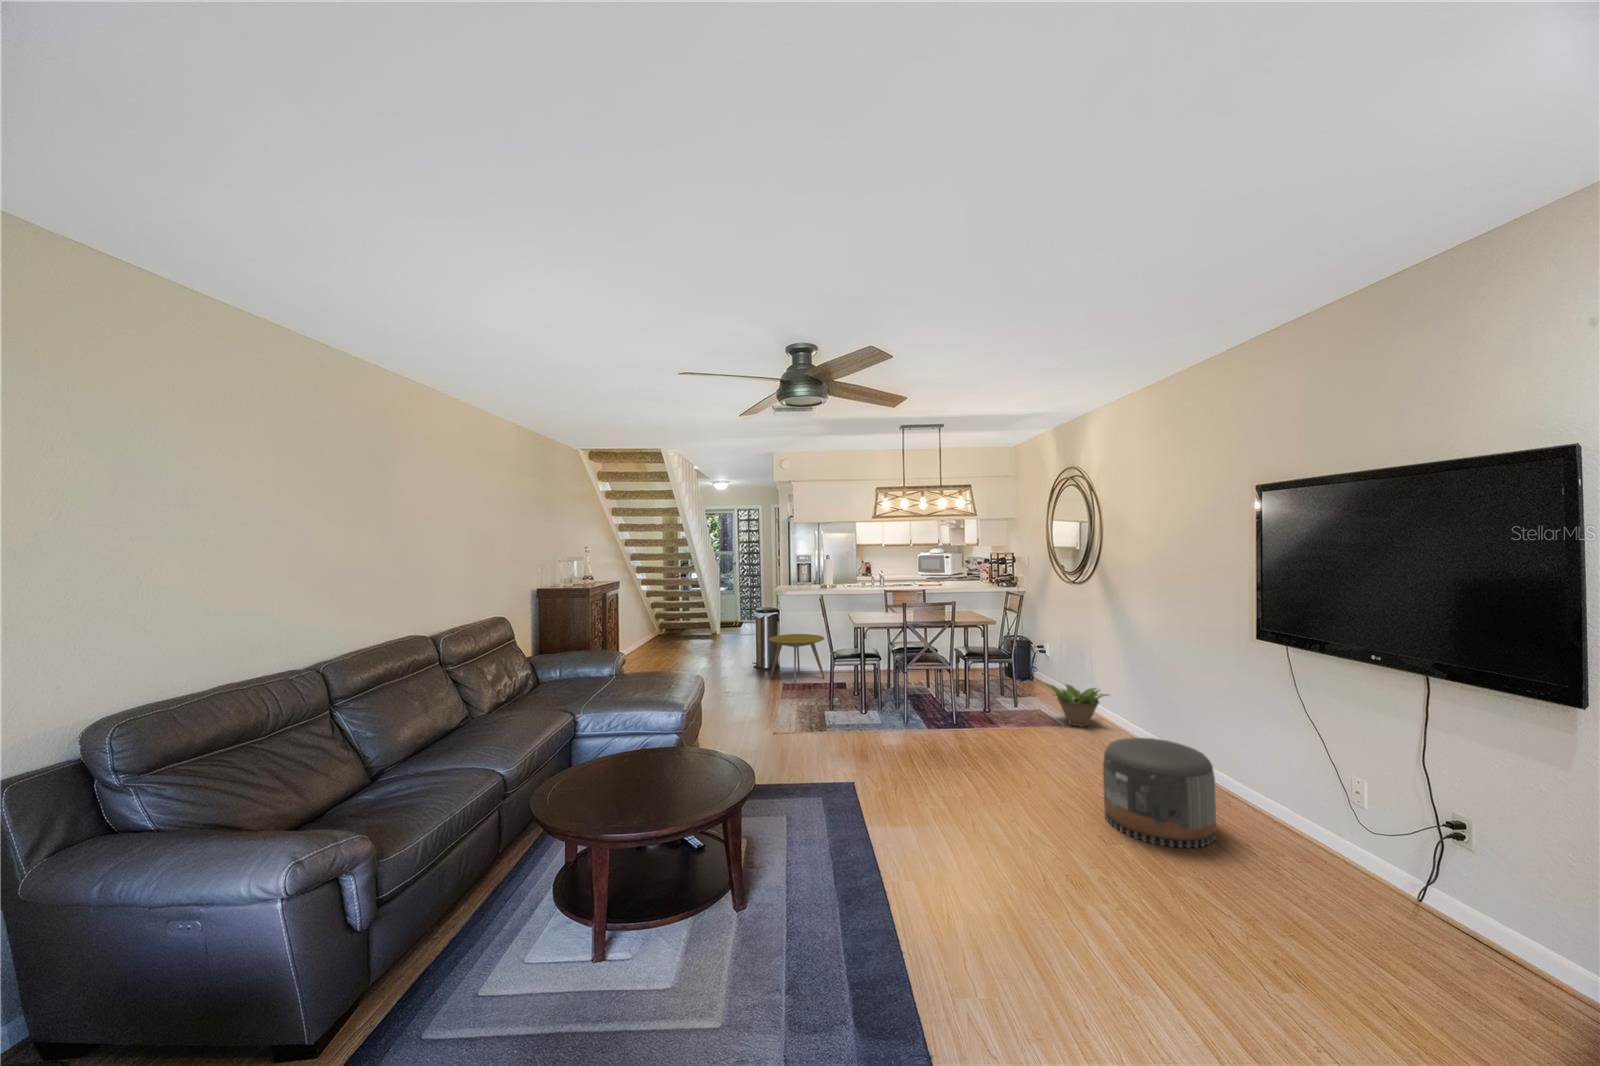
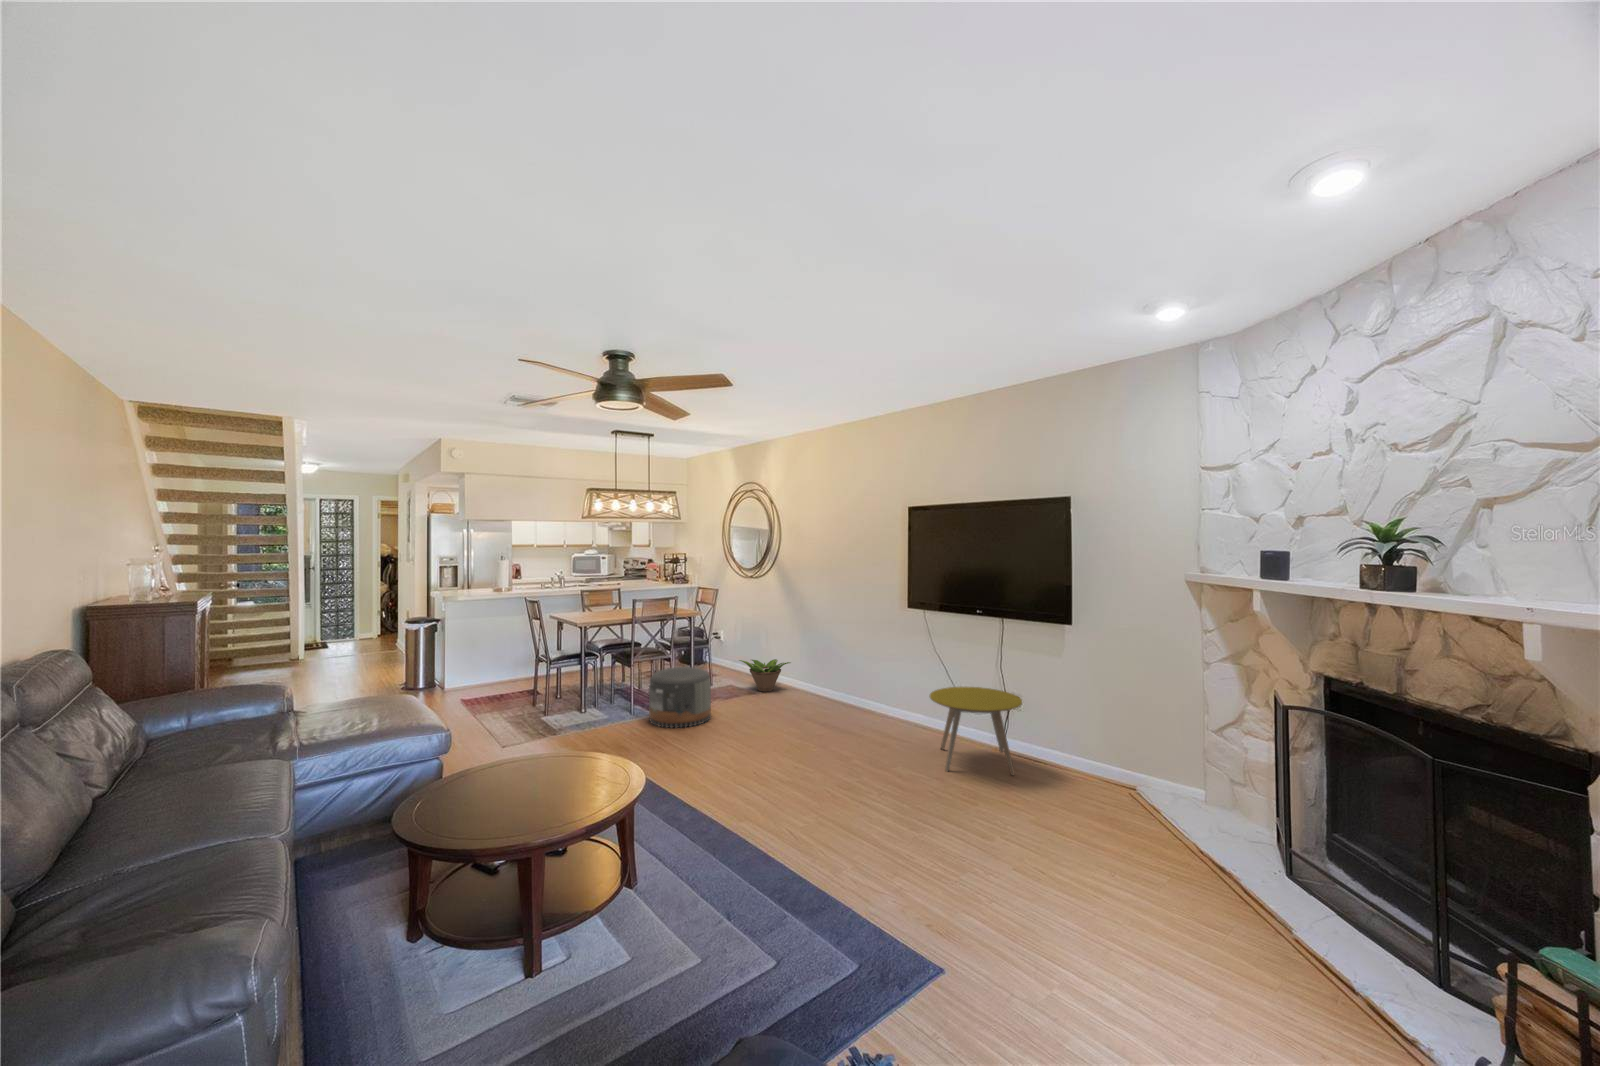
side table: present [768,634,825,685] -> present [930,687,1022,775]
pouf: present [1103,738,1216,848] -> present [649,667,711,728]

